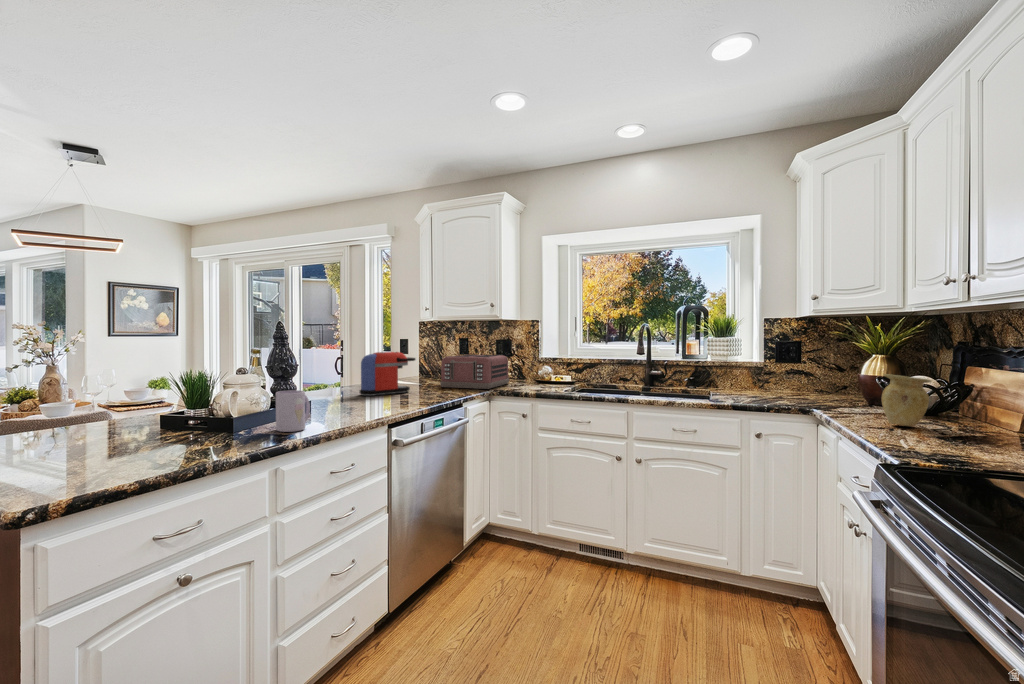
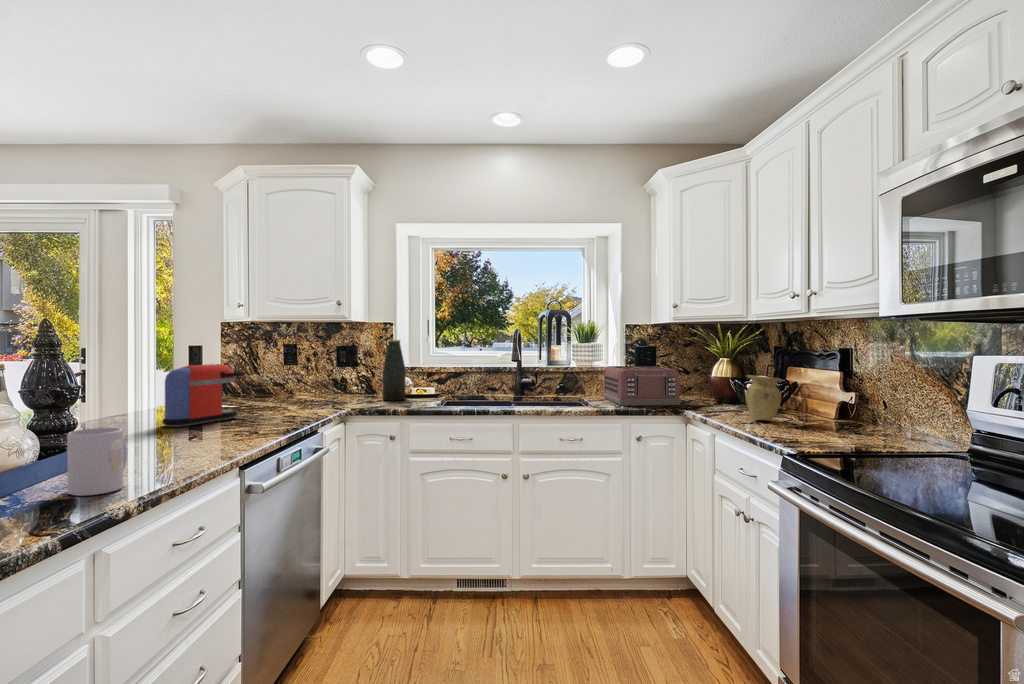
bottle: none [526,334,545,386] -> present [383,340,406,401]
toaster: present [440,354,509,389] -> present [603,366,681,406]

